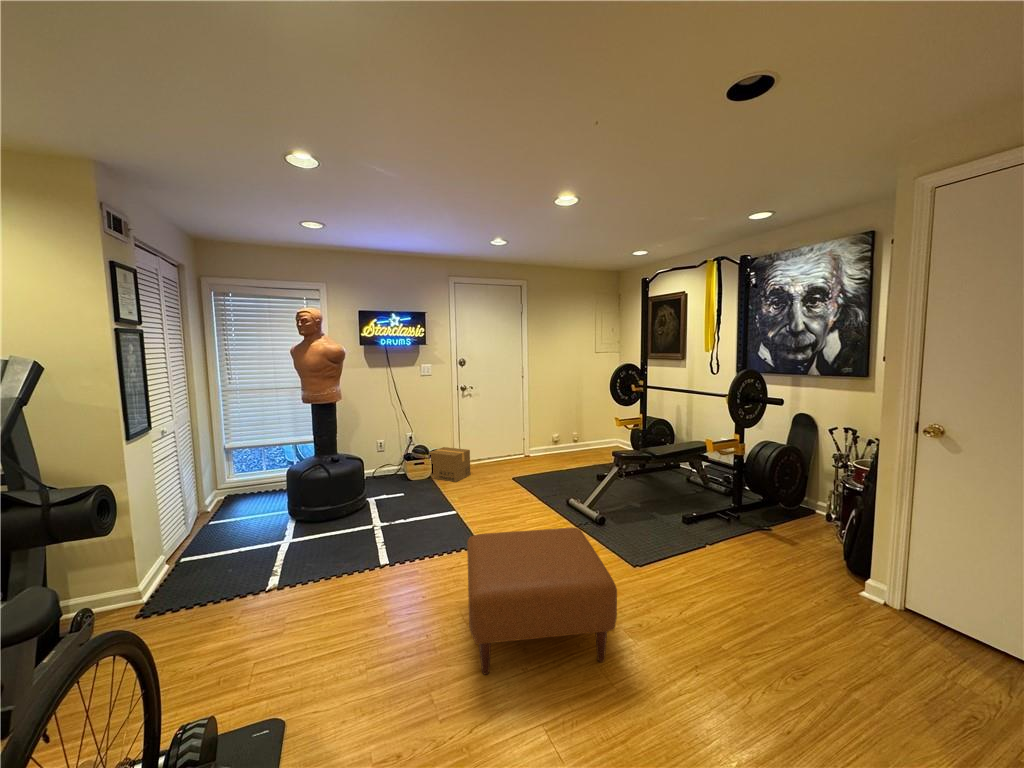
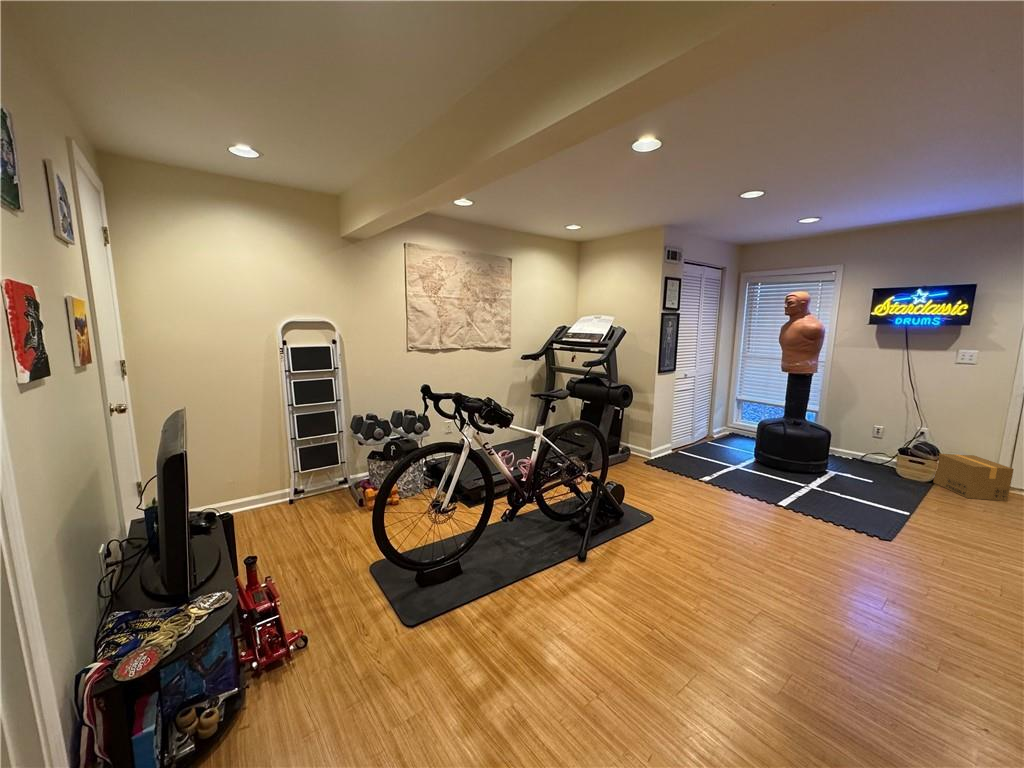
ottoman: present [467,528,617,675] -> none [768,506,987,662]

